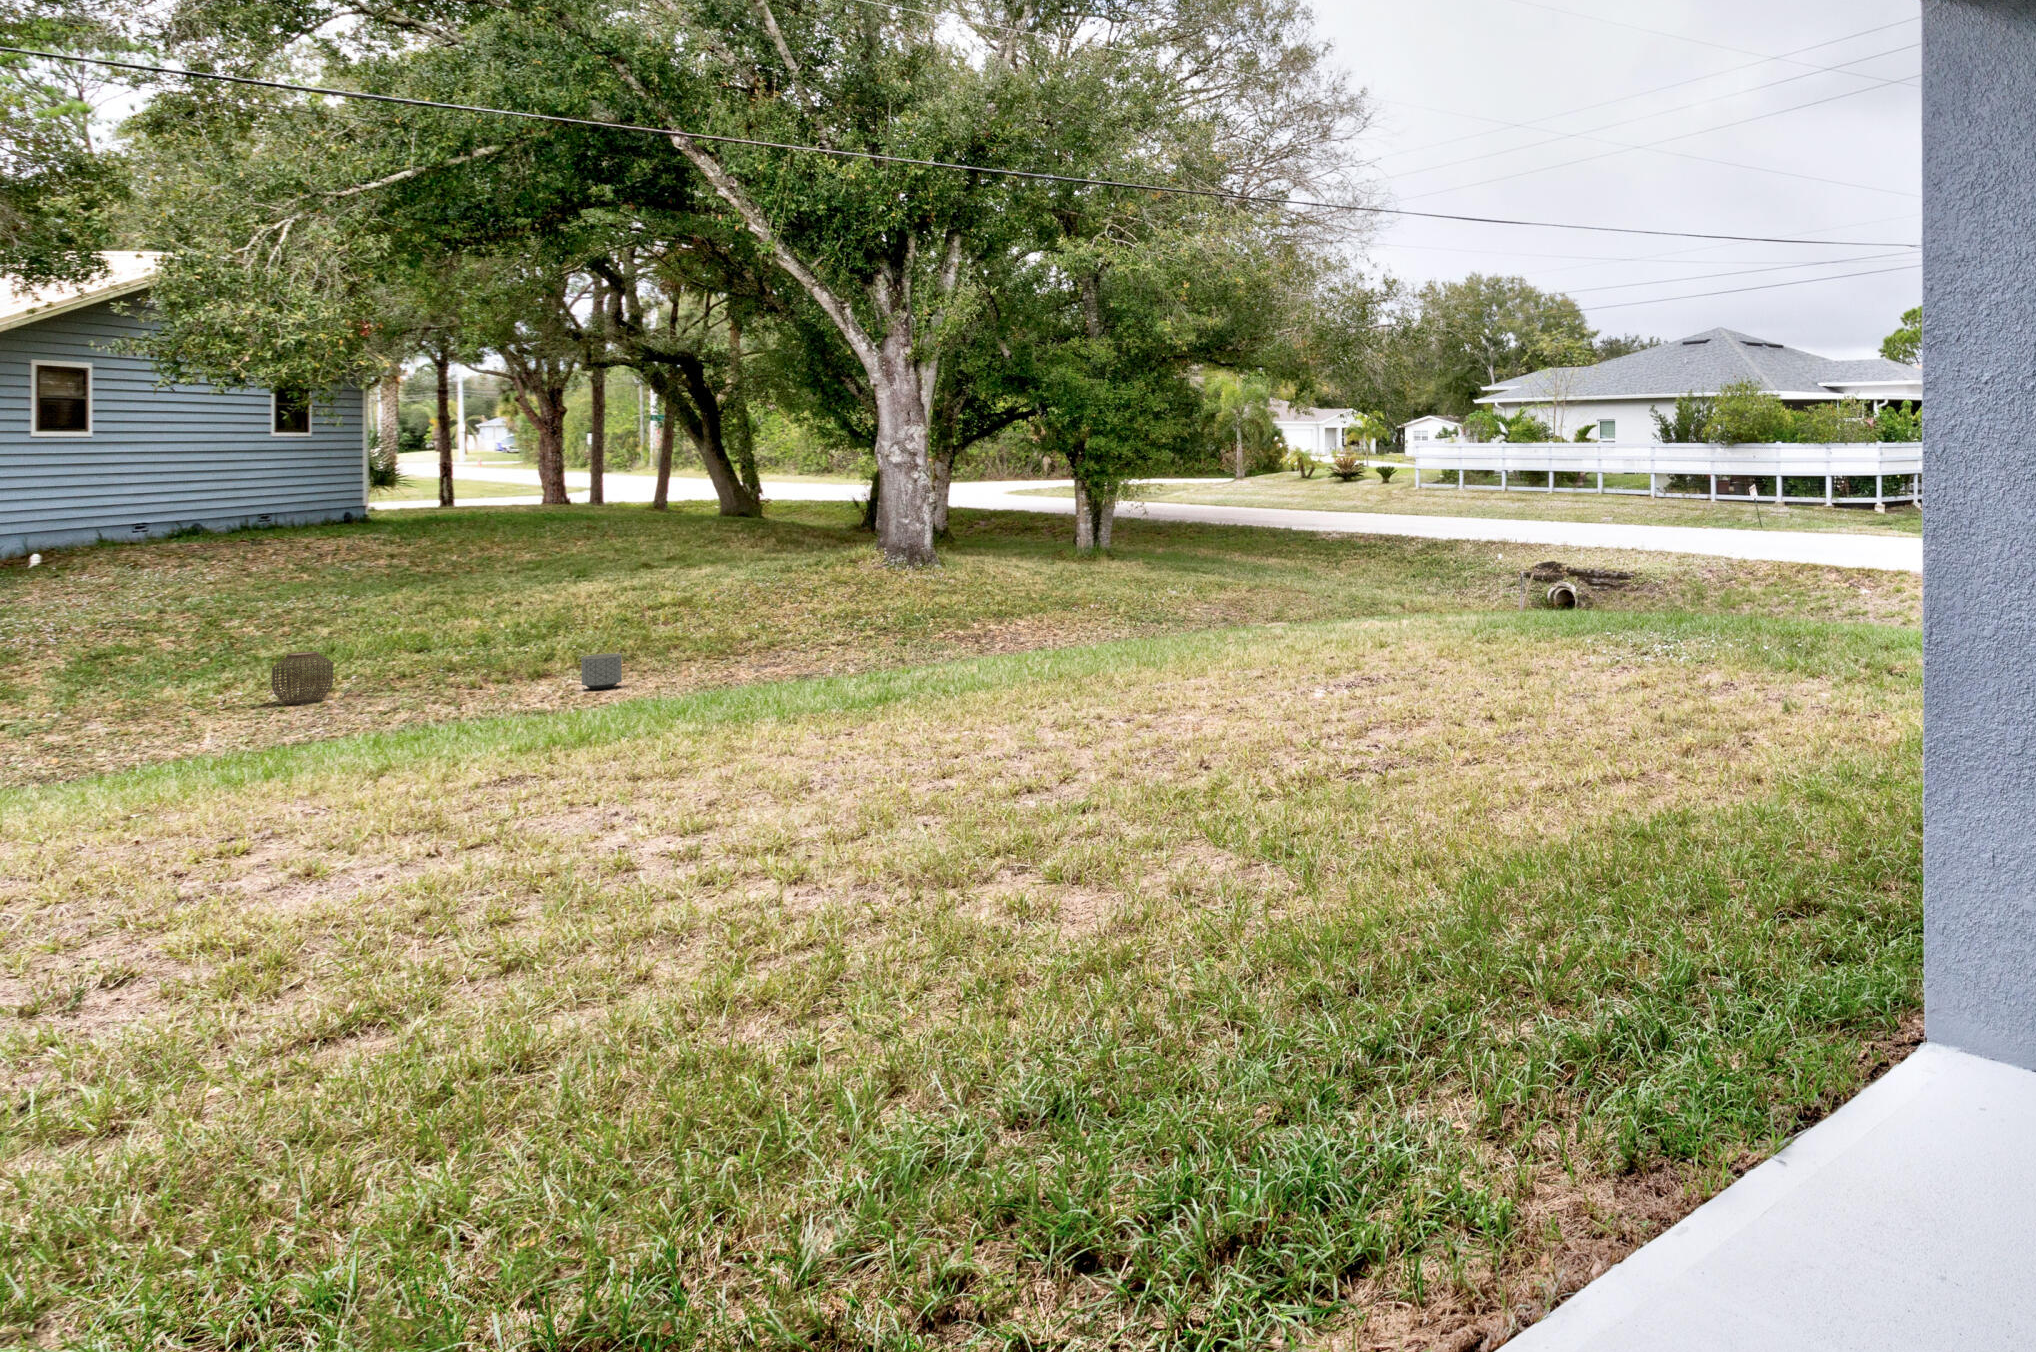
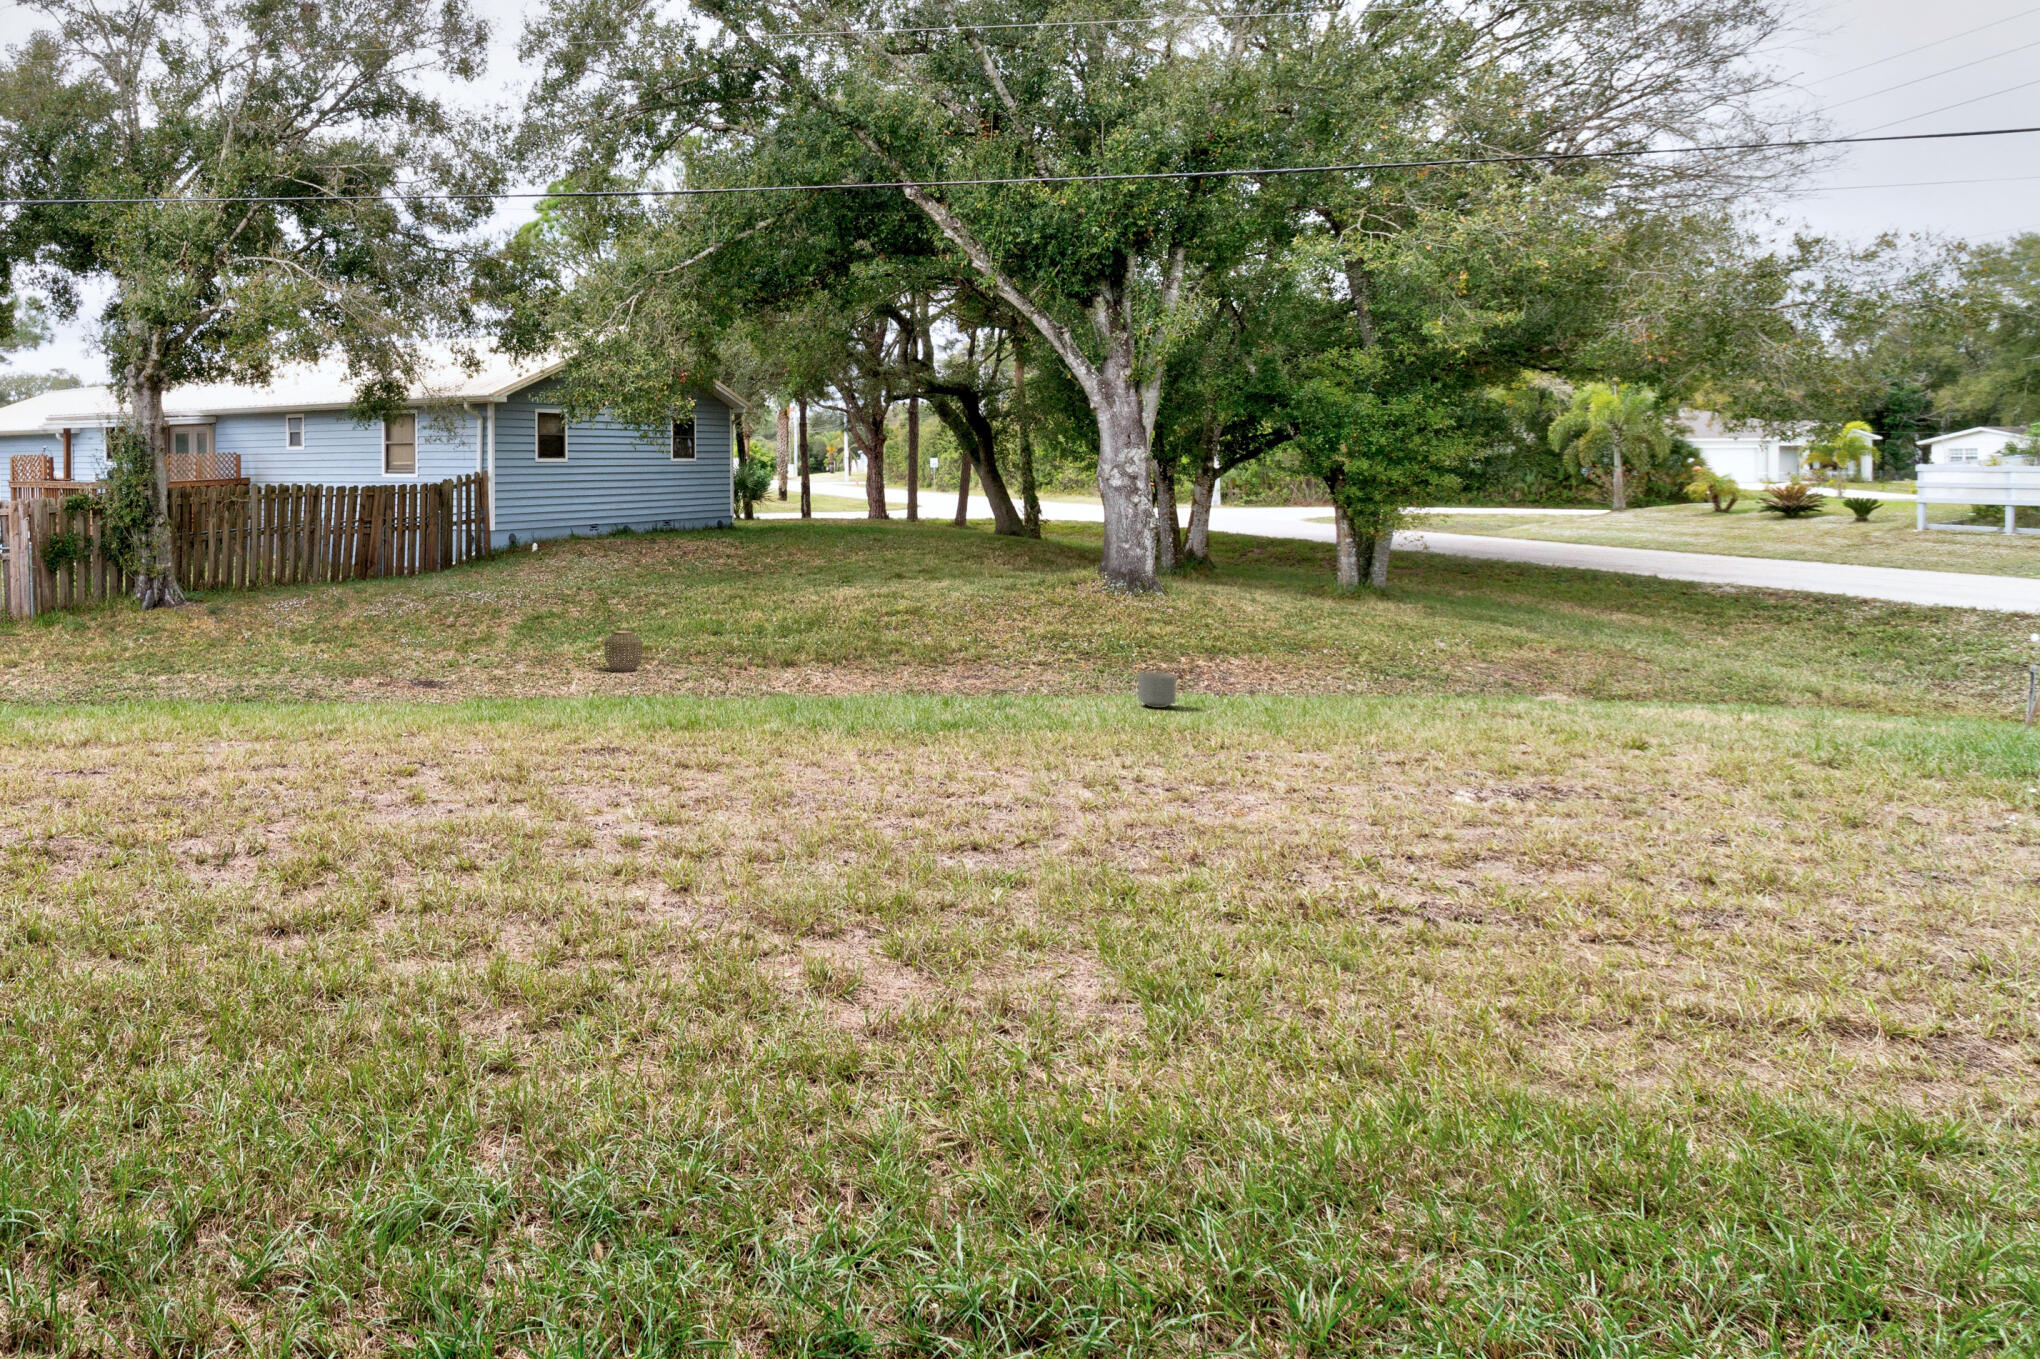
planter: present [581,653,622,689] -> present [1138,672,1176,708]

